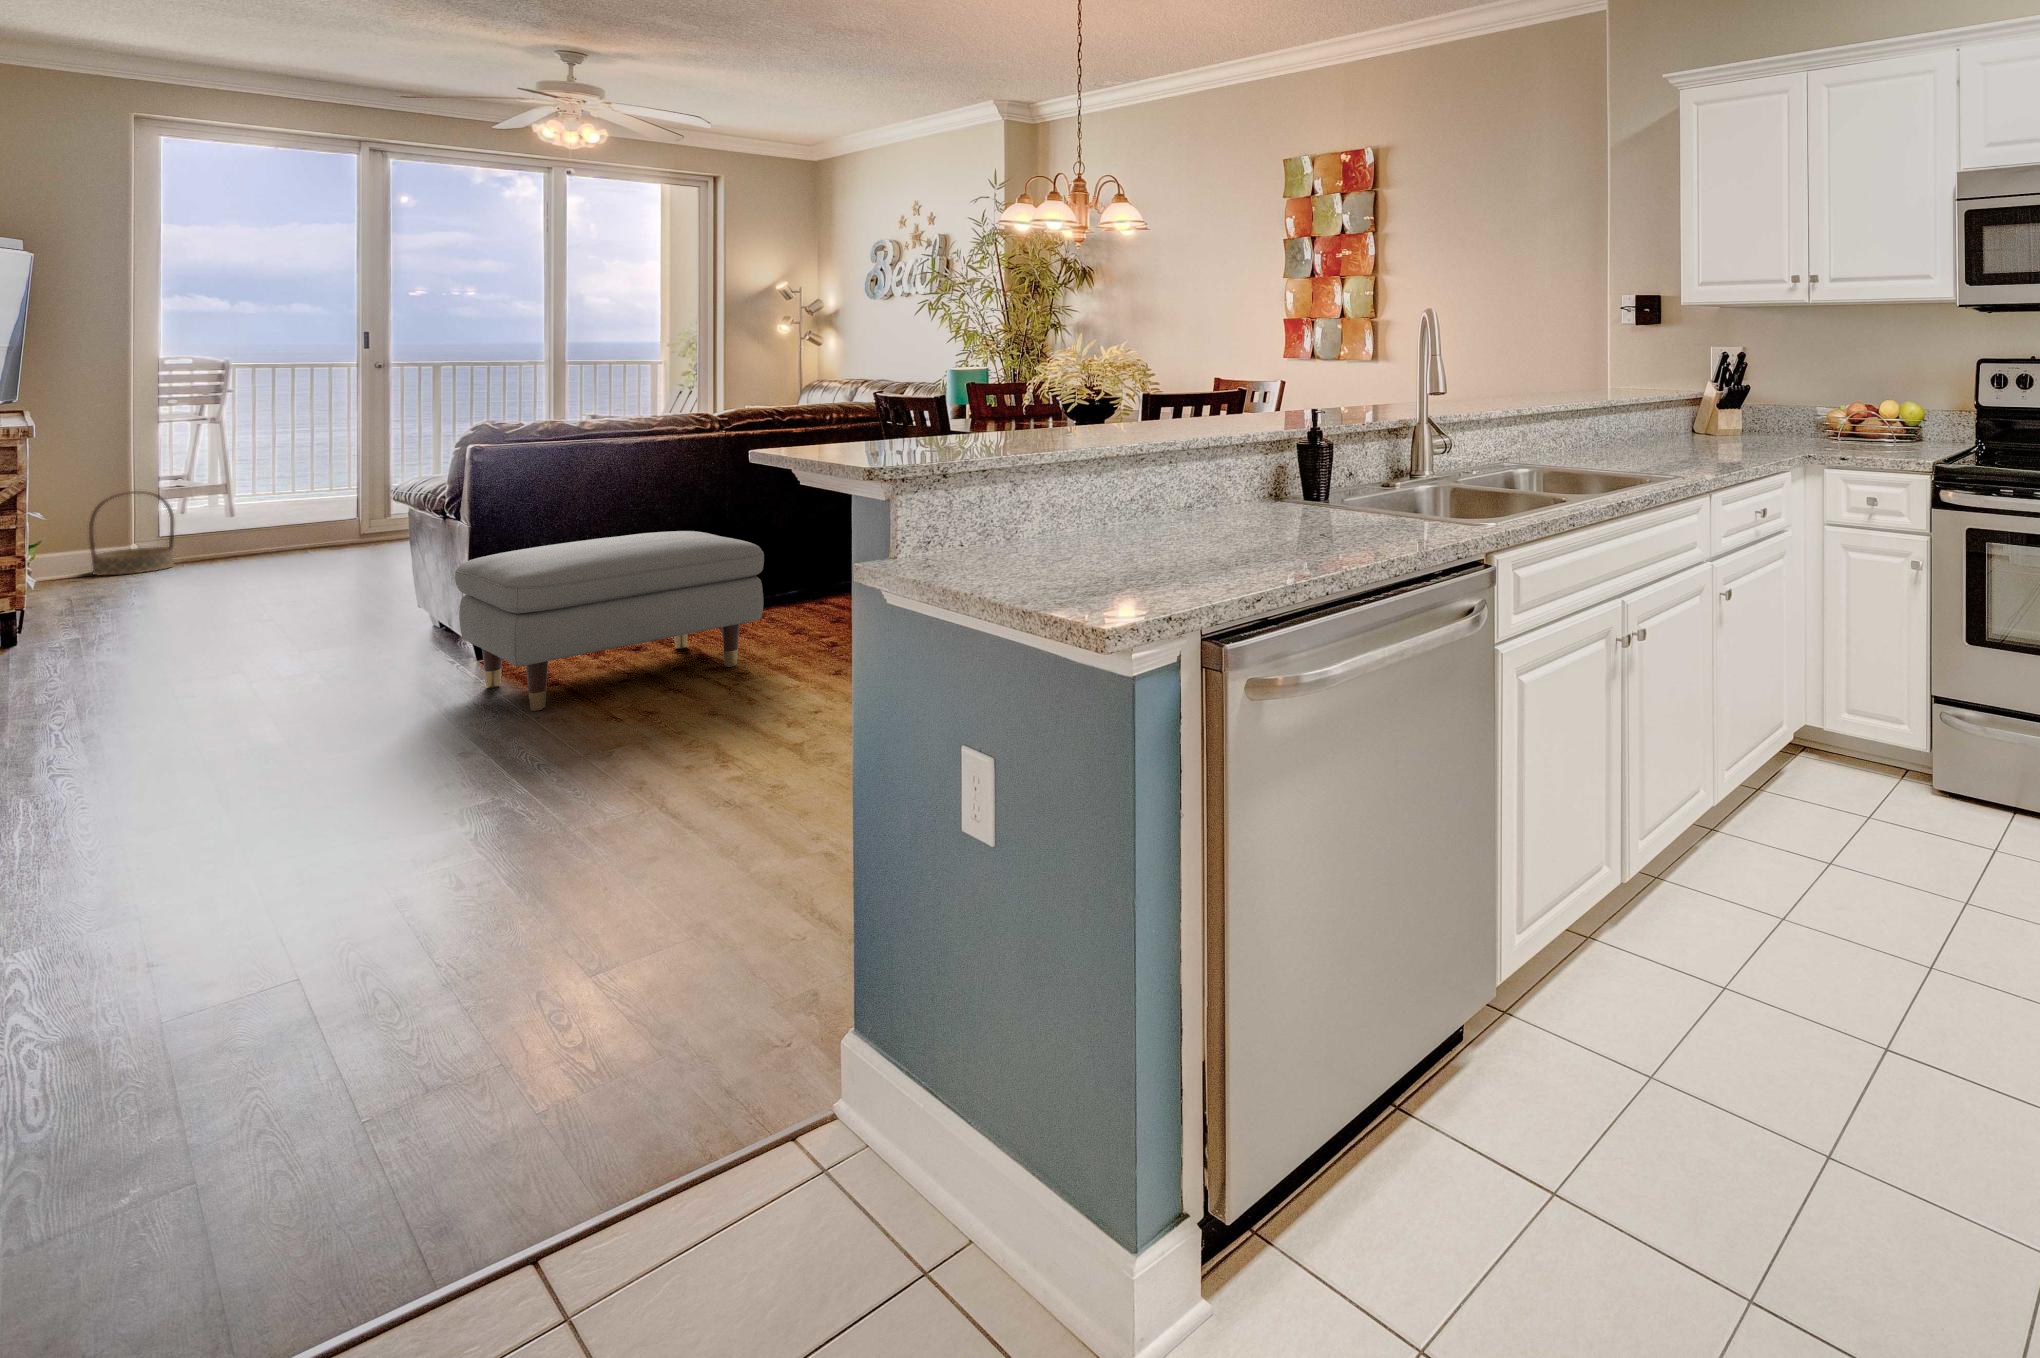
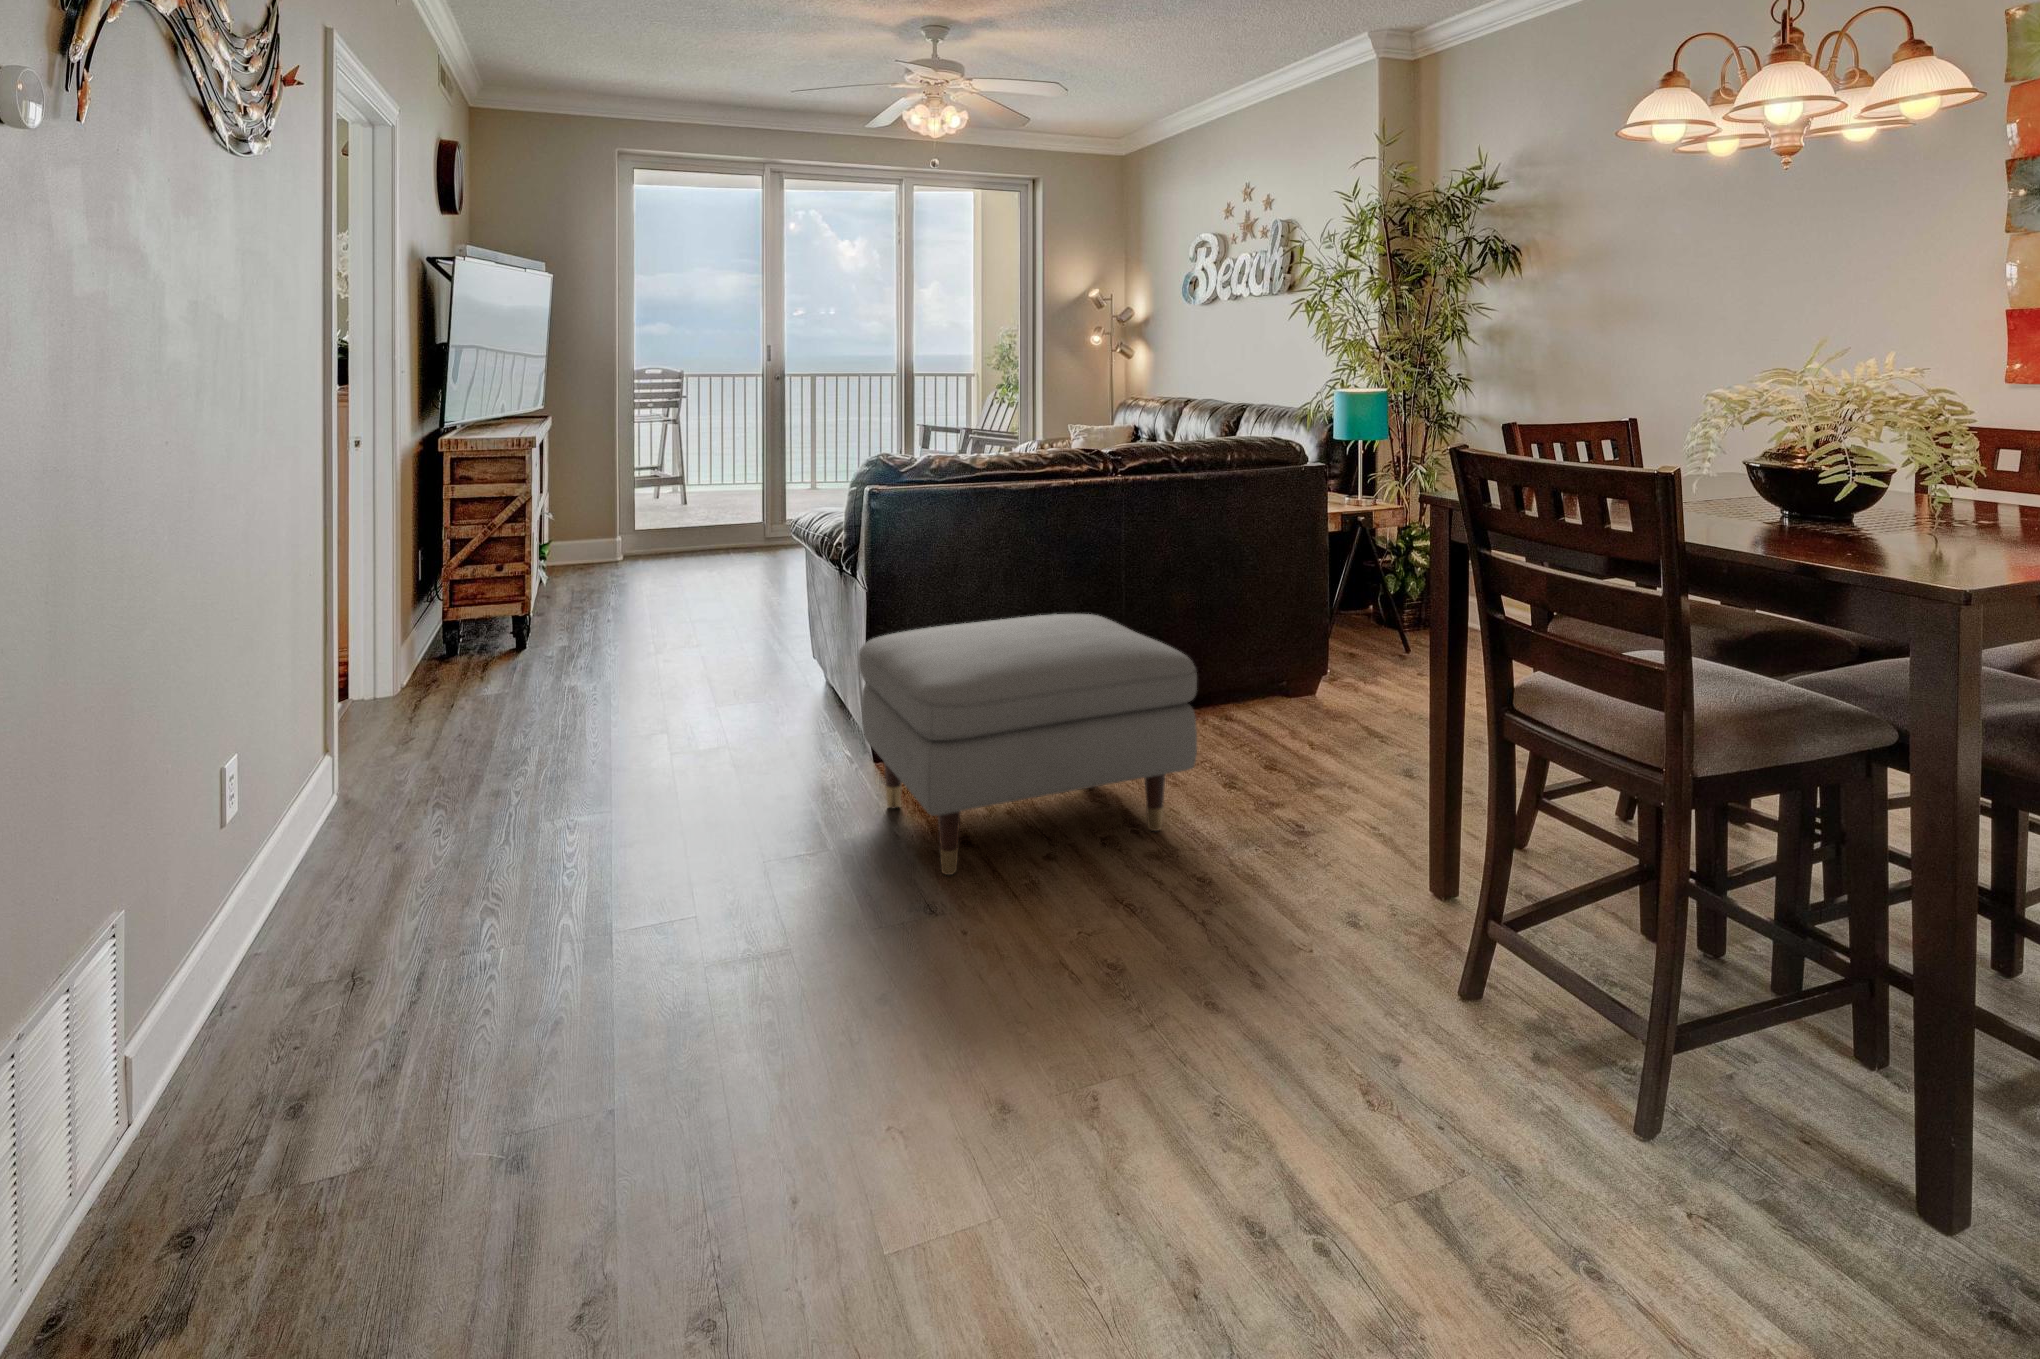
basket: present [89,491,174,576] -> none [591,490,643,567]

